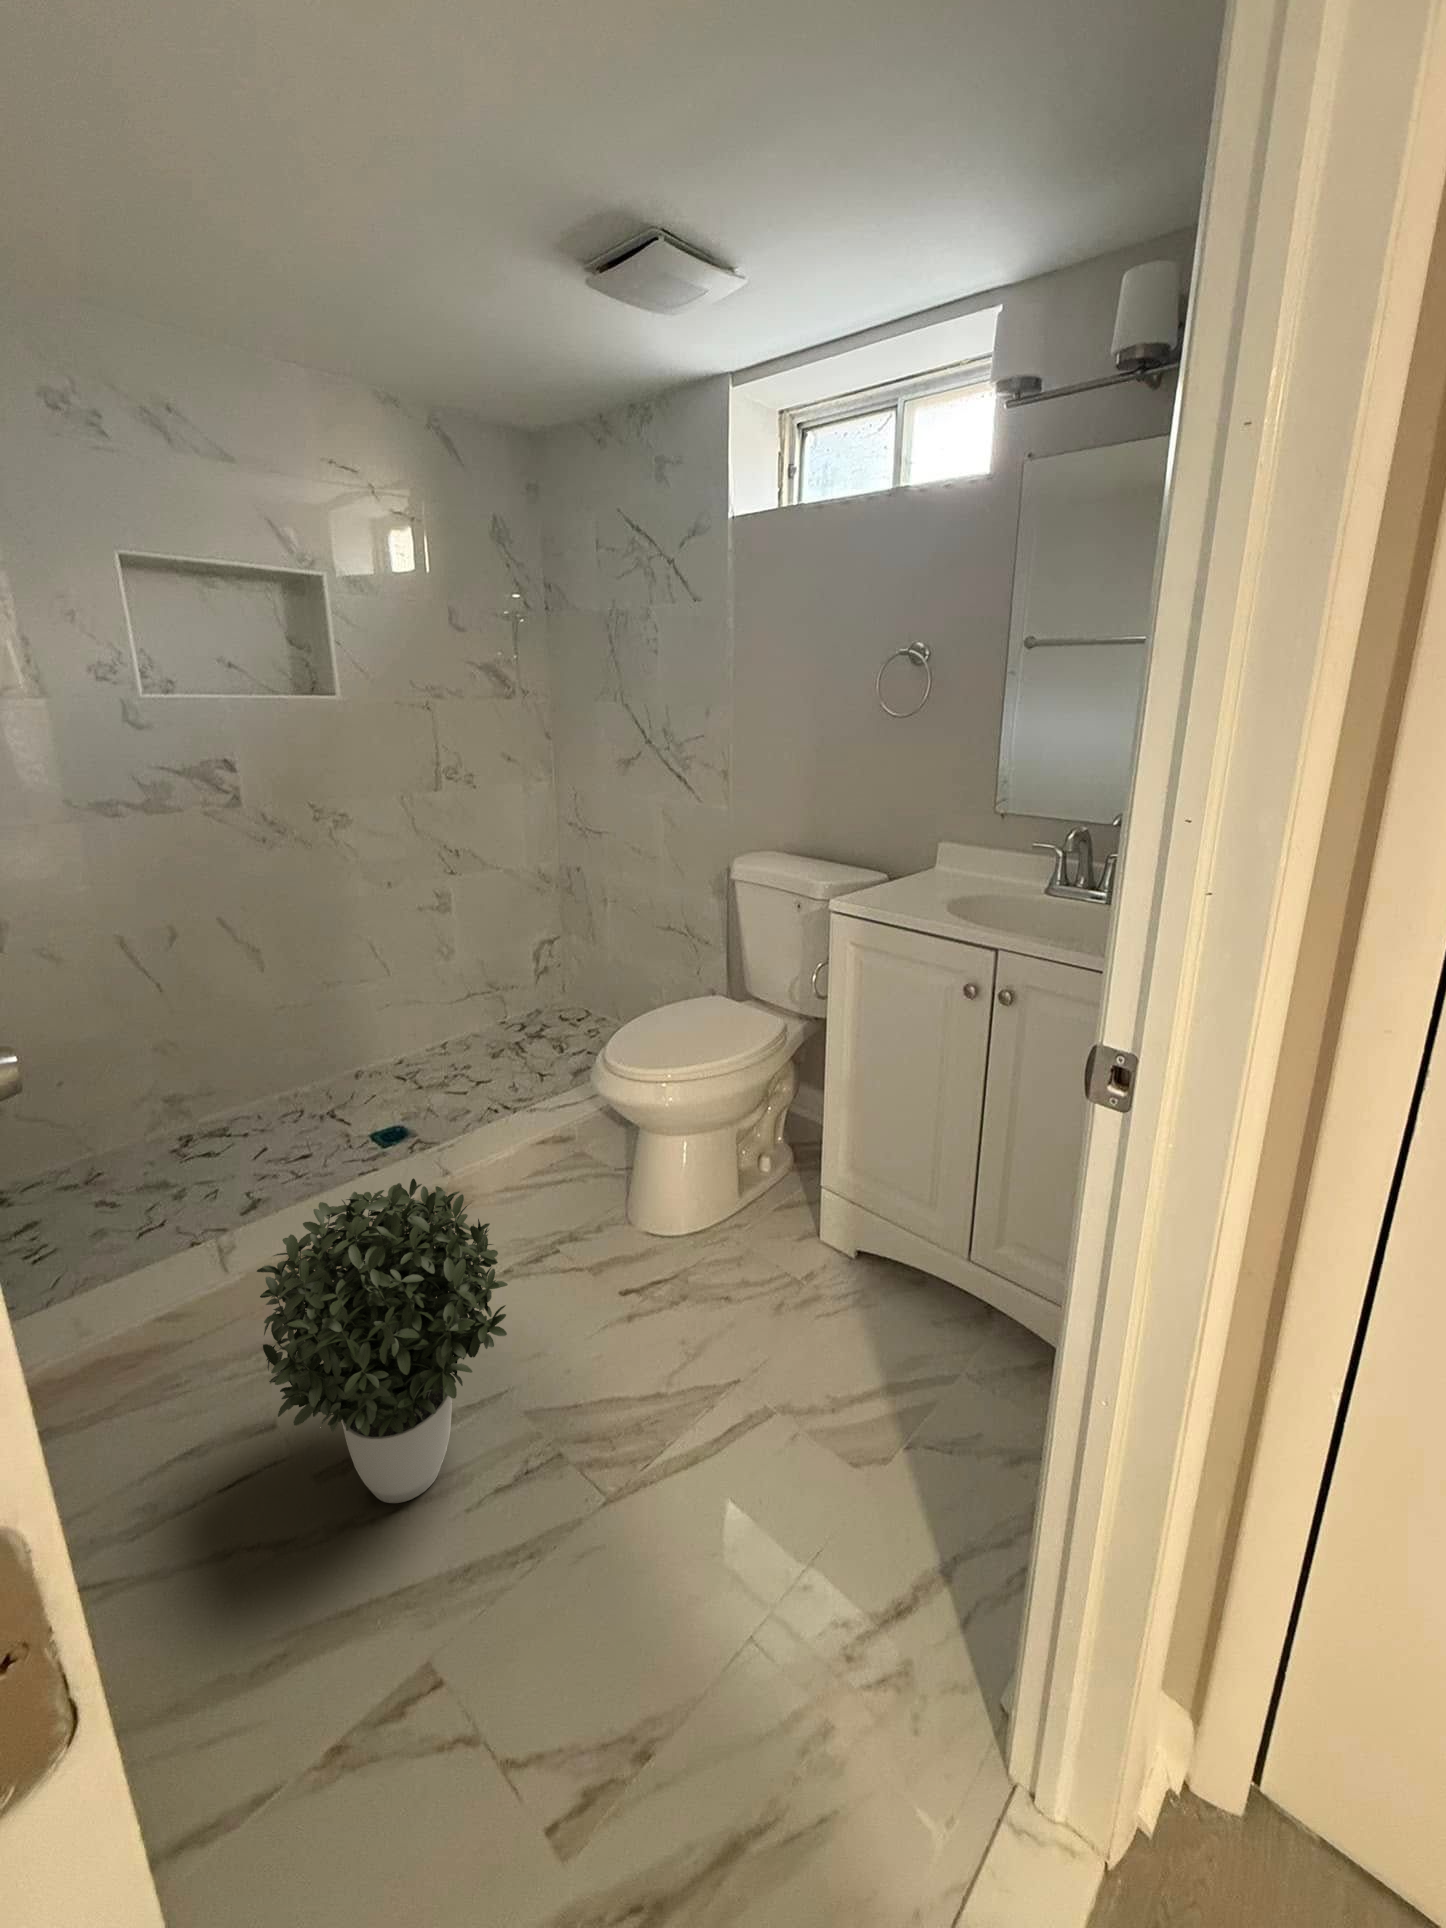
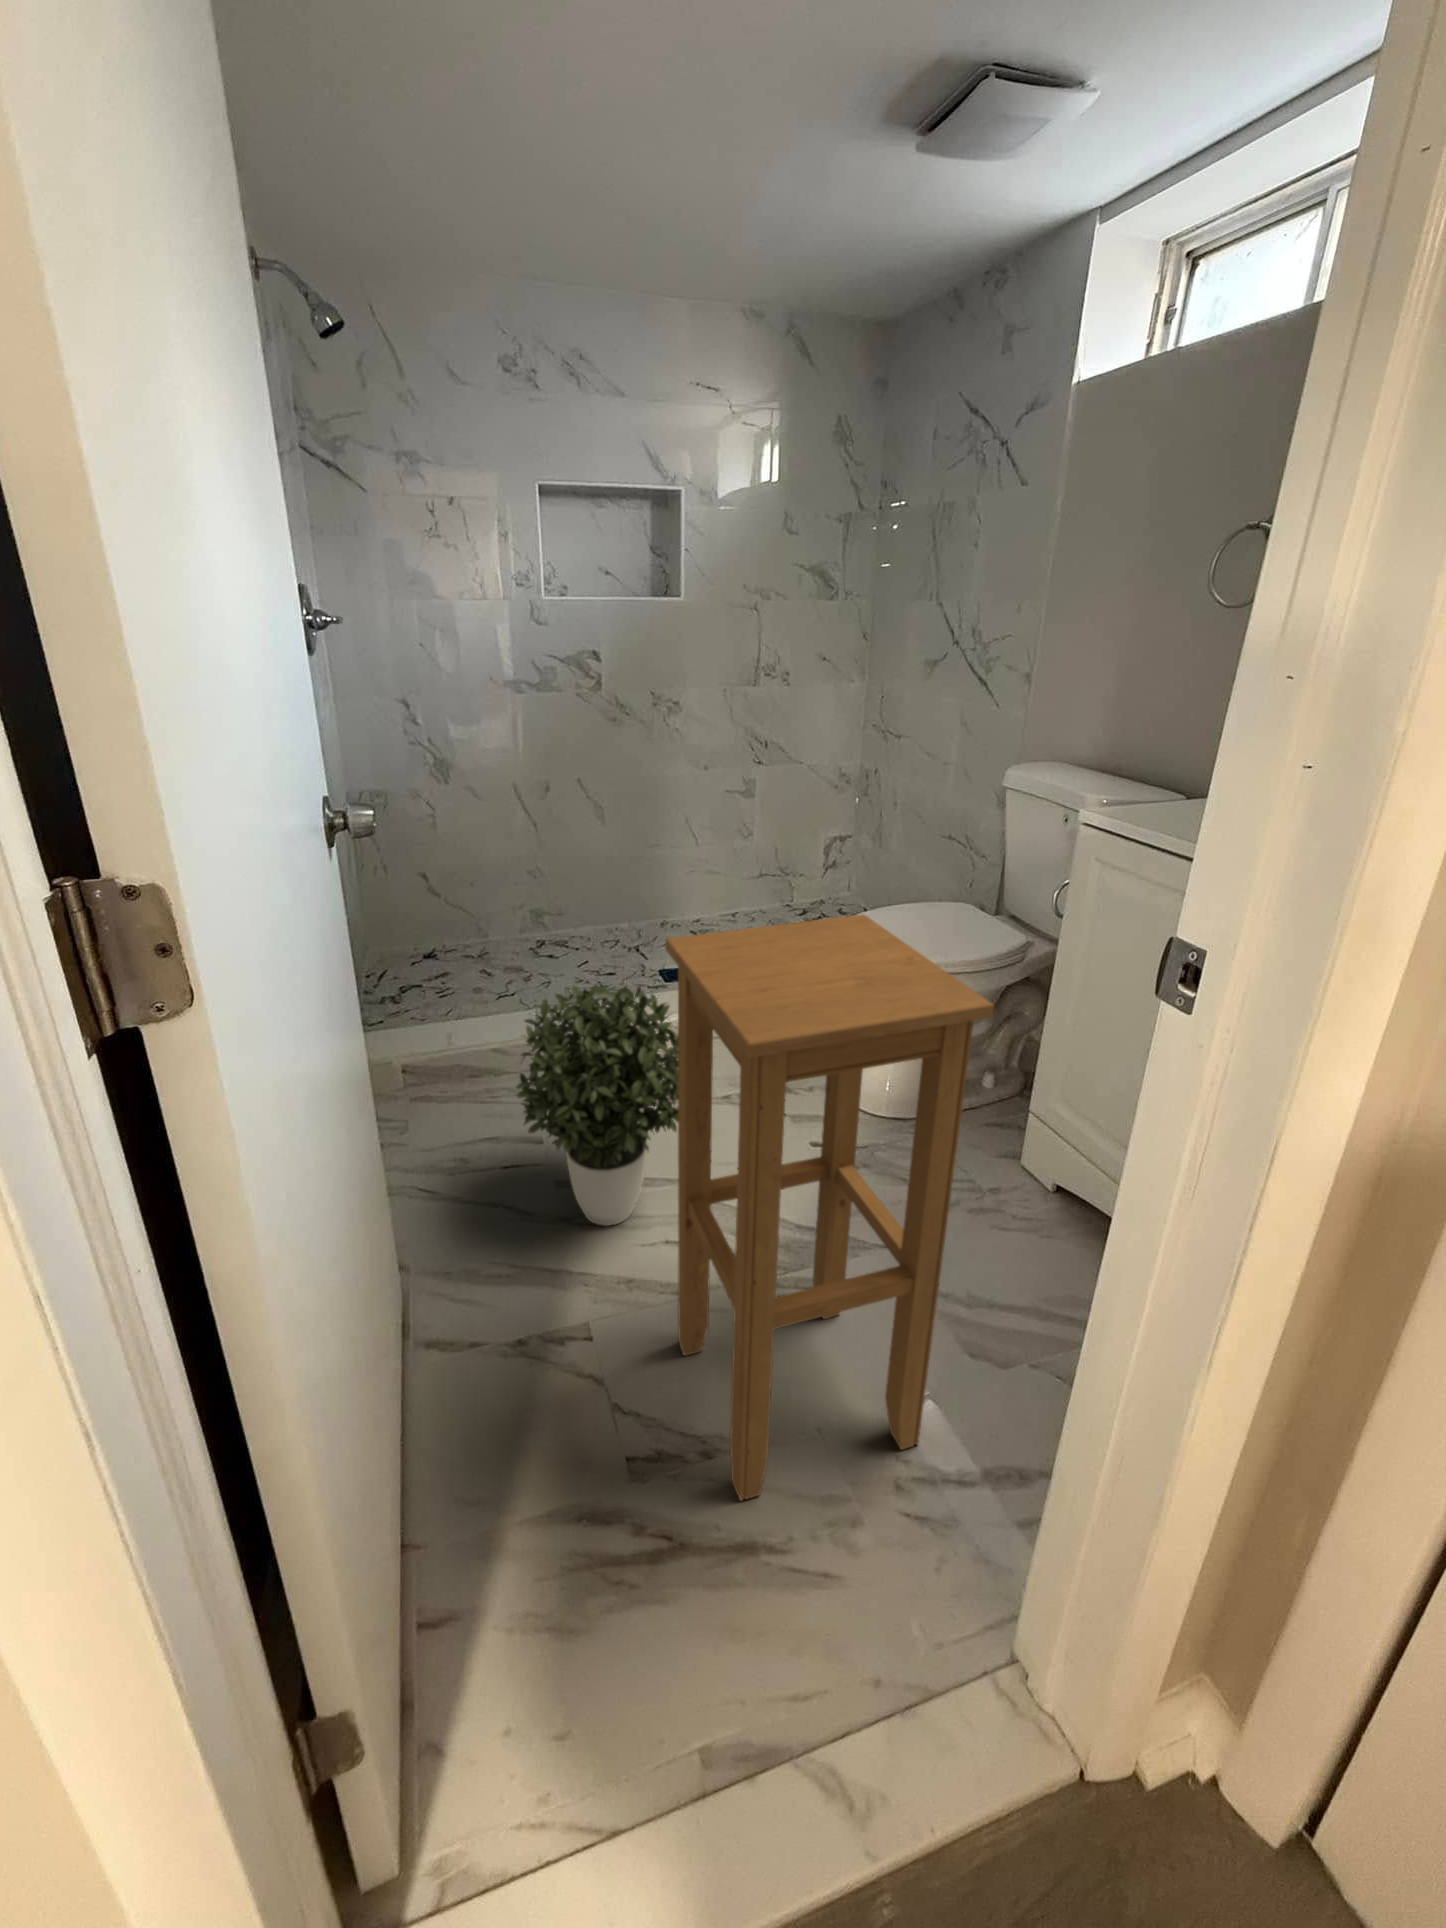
stool: none [509,1048,893,1792] -> present [665,914,994,1501]

